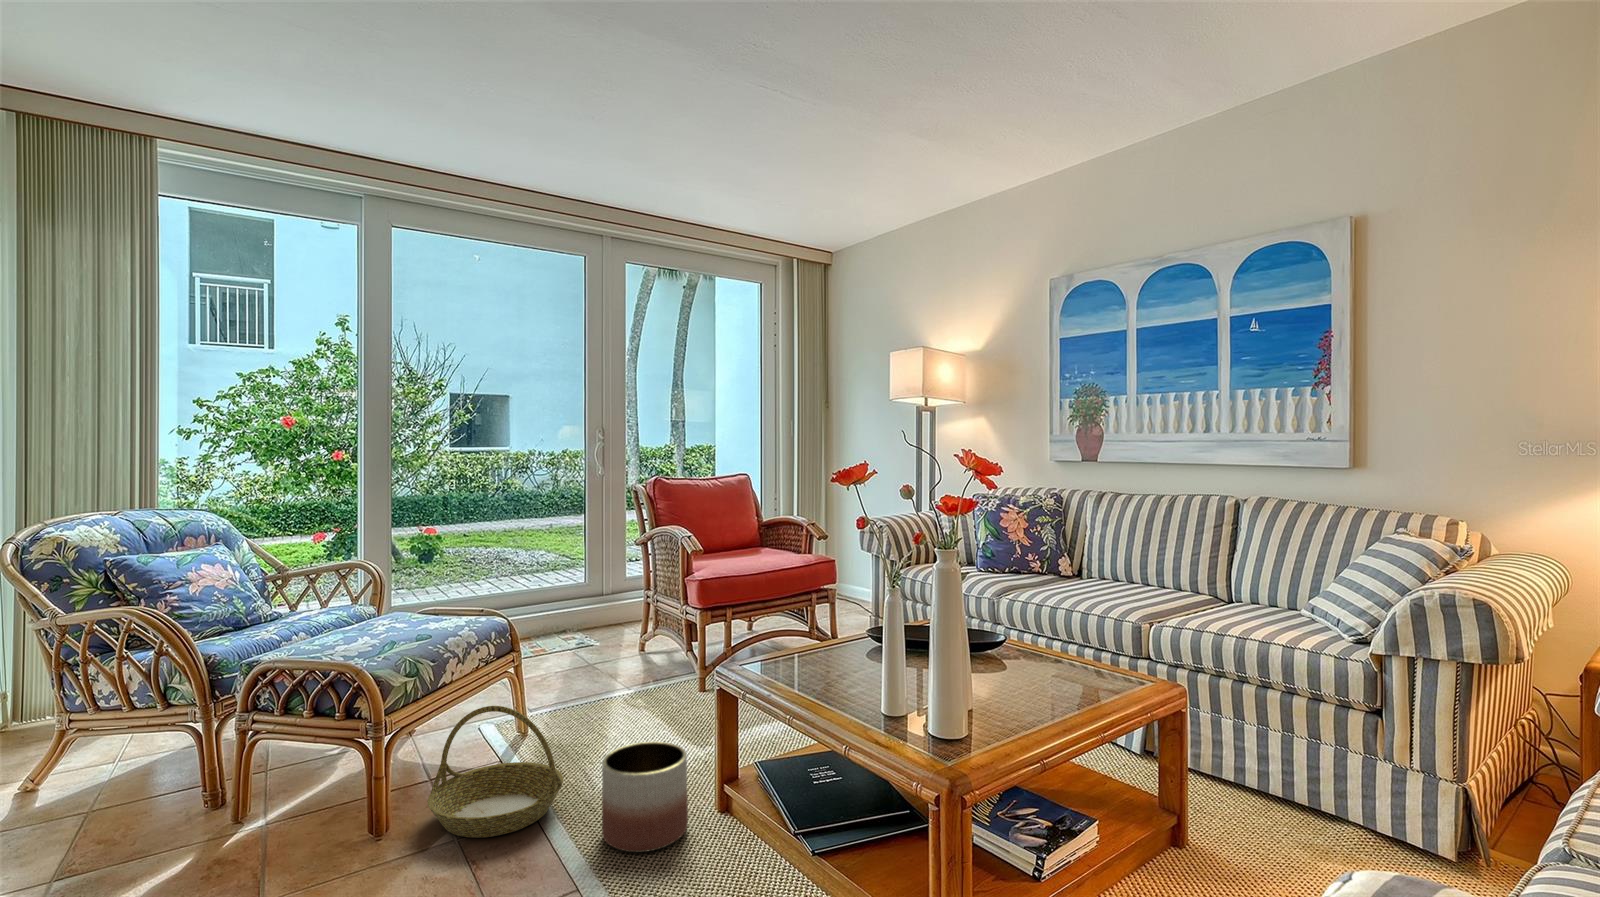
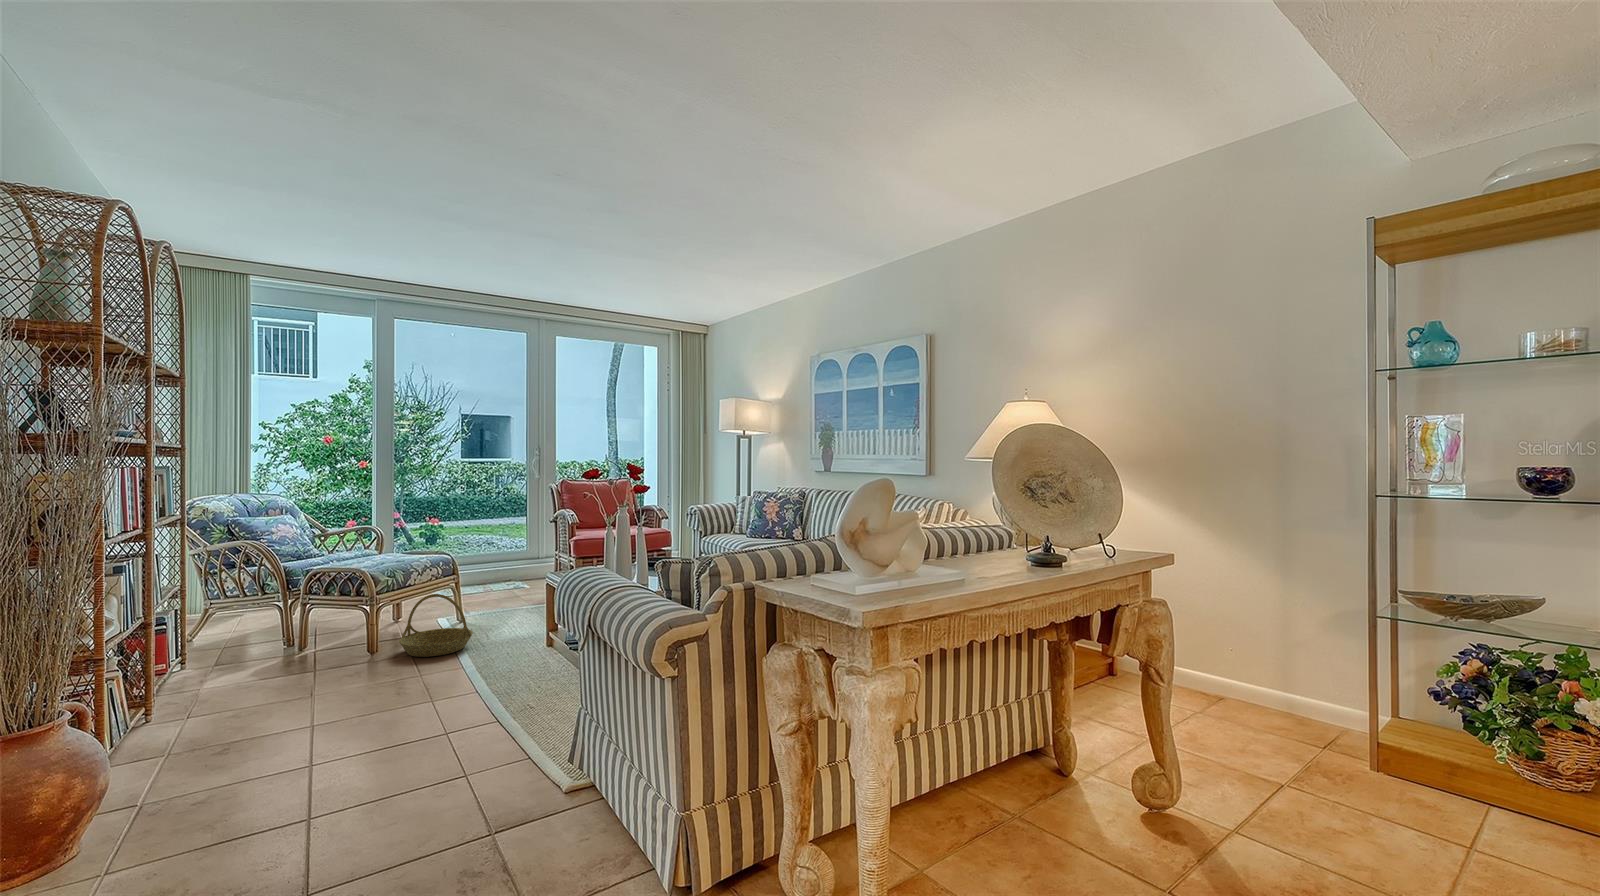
planter: present [602,742,688,852] -> none [487,612,533,661]

